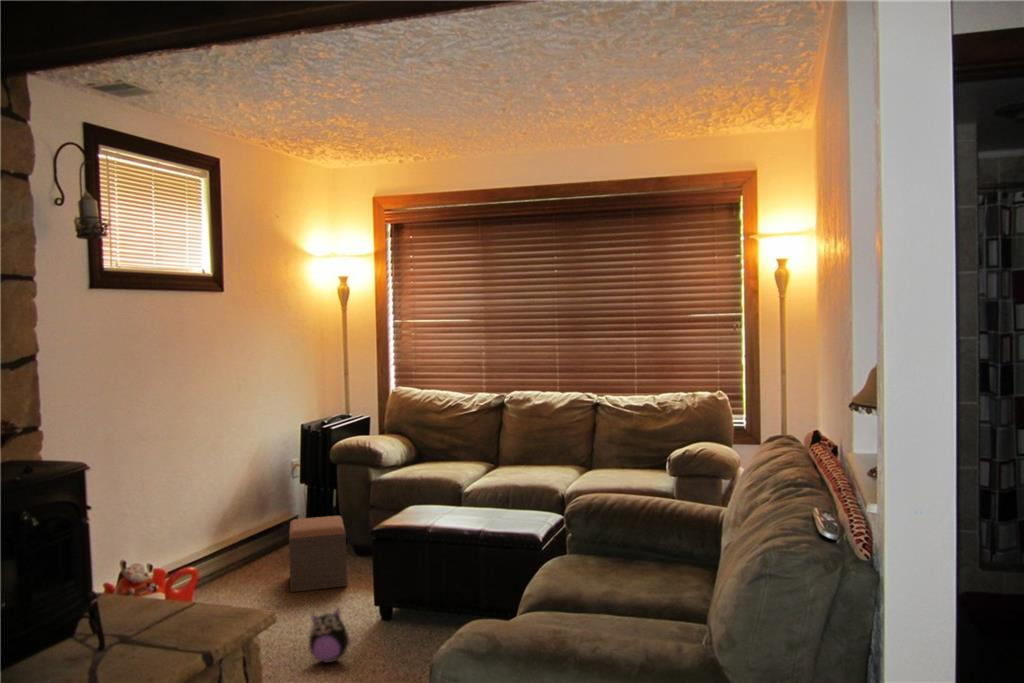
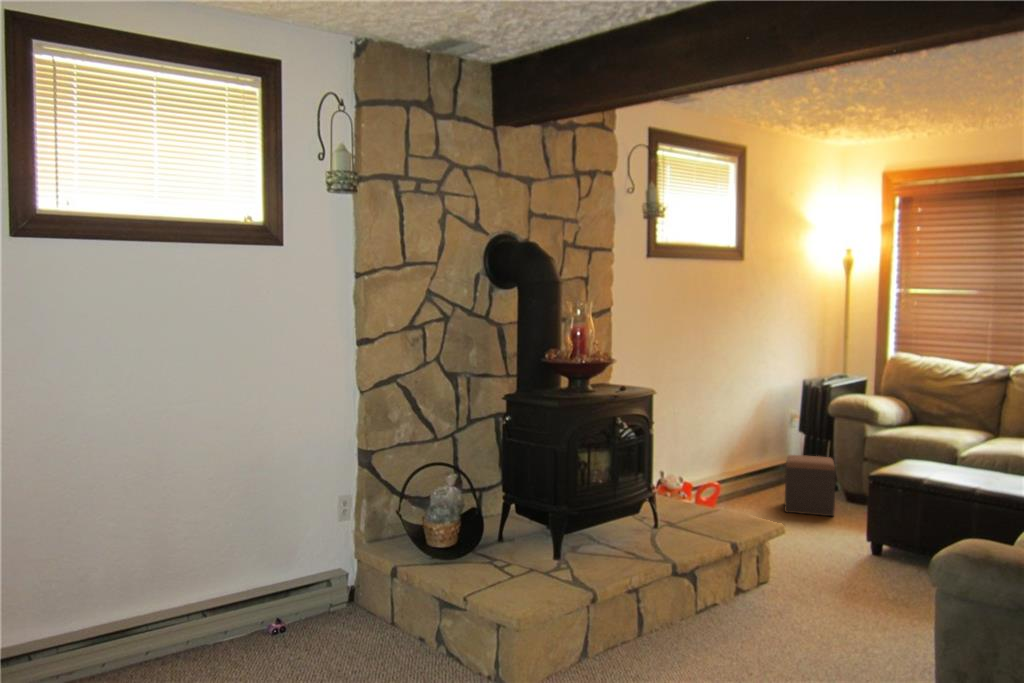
plush toy: present [309,609,355,663] -> none [800,513,838,555]

